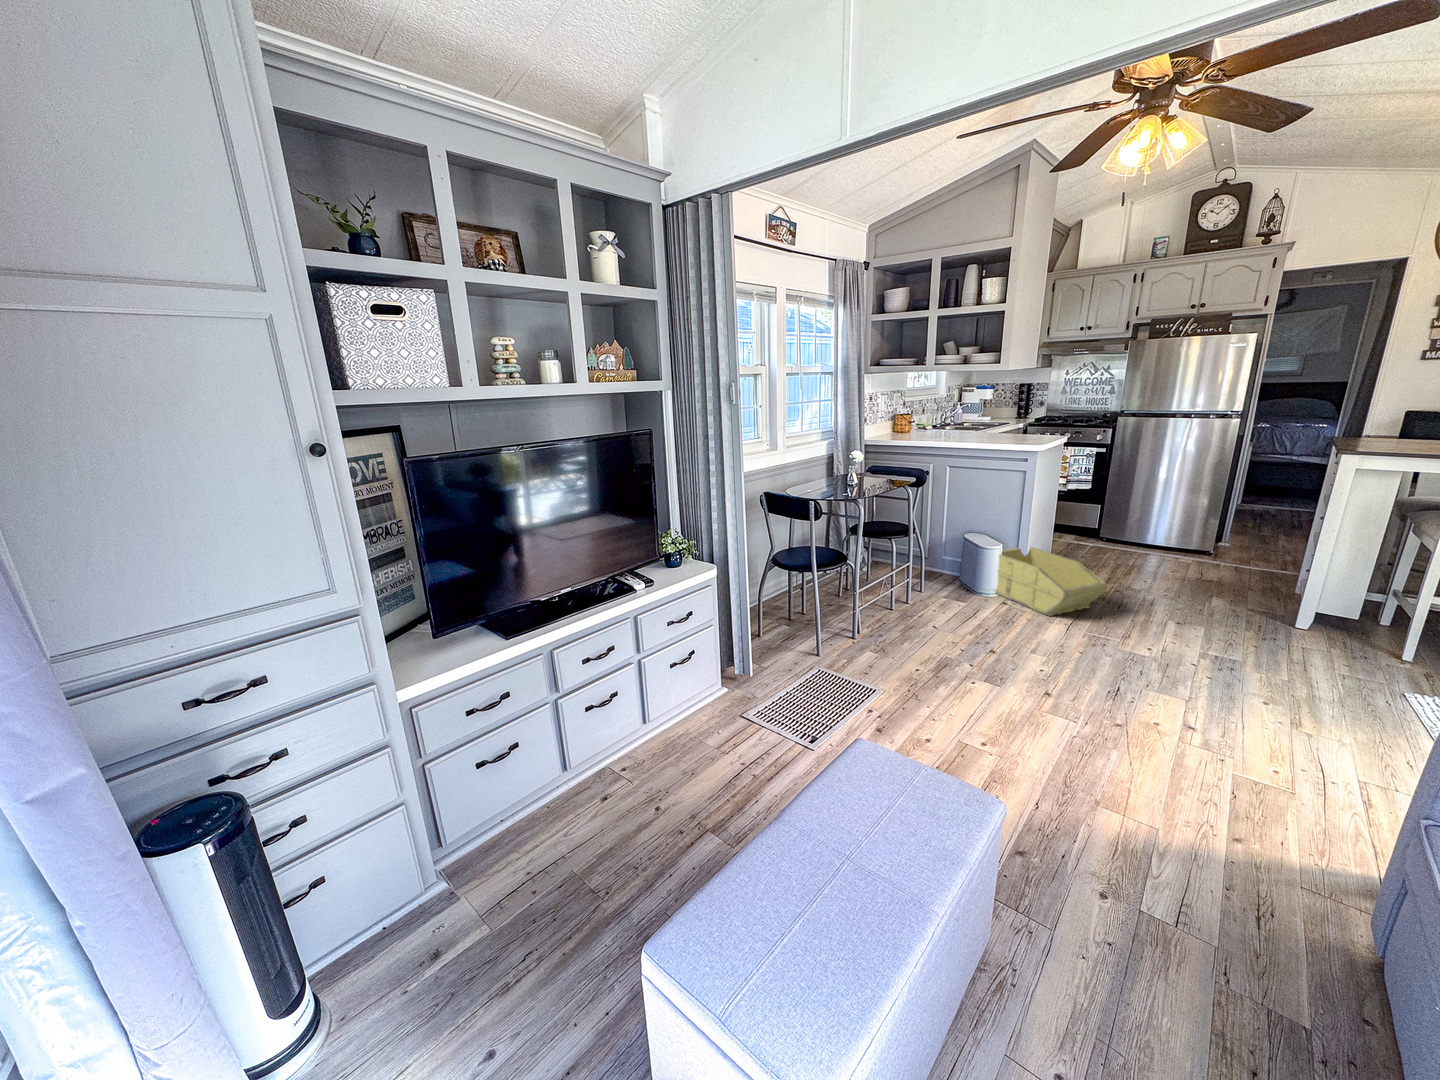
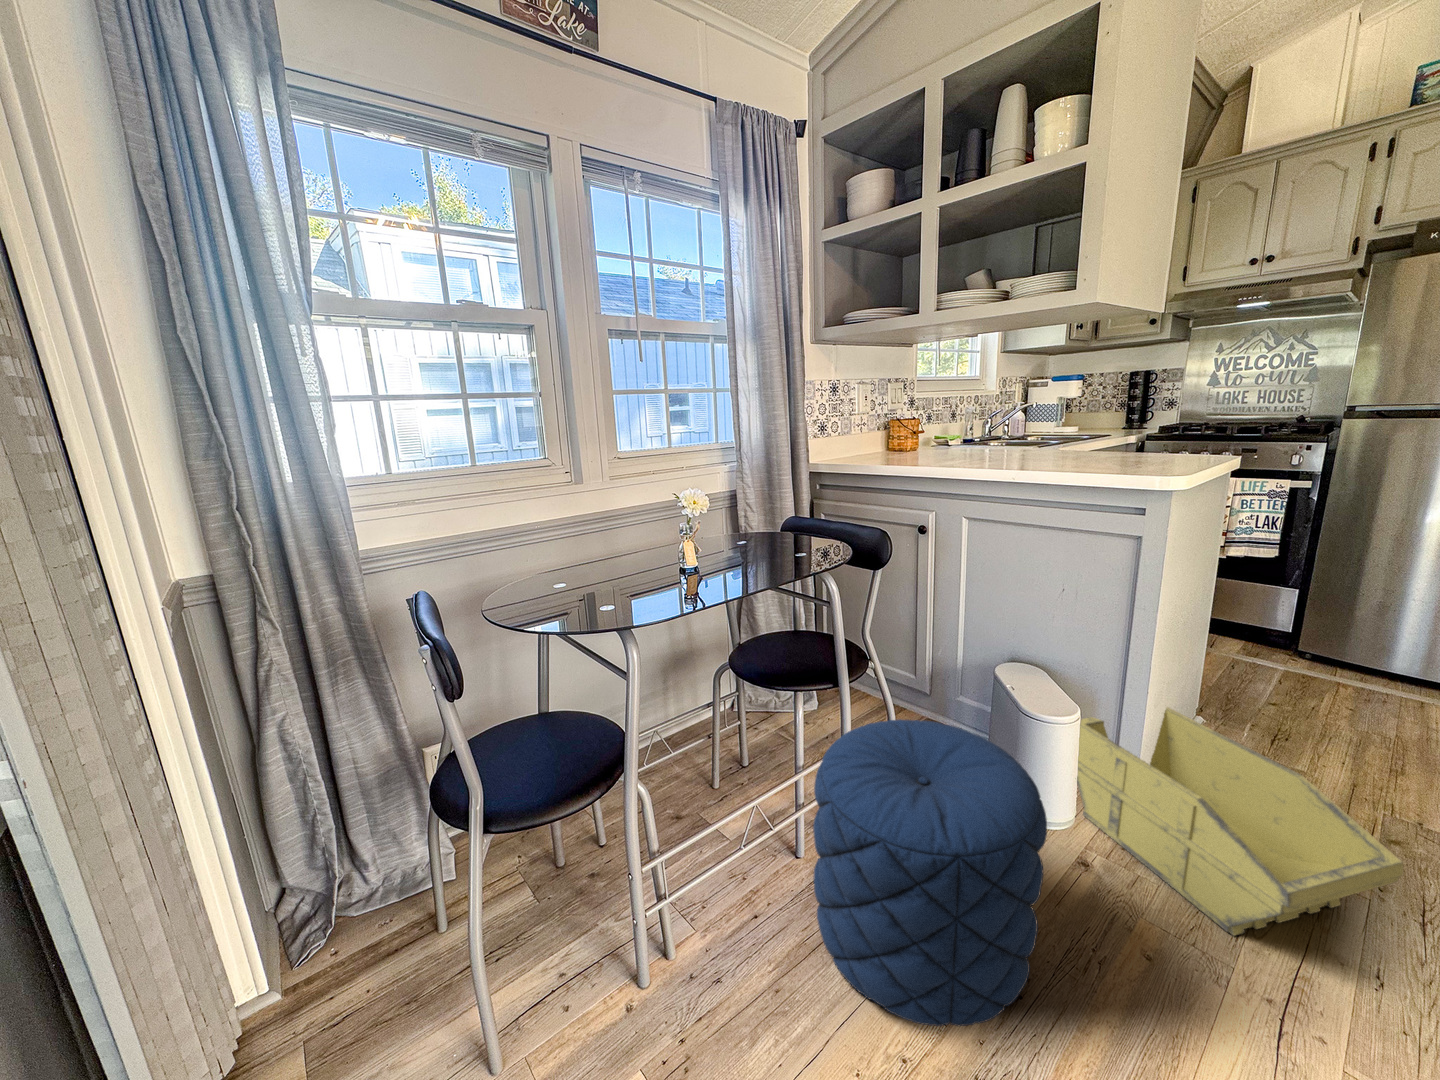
pouf: none [893,543,984,639] -> present [813,719,1047,1026]

